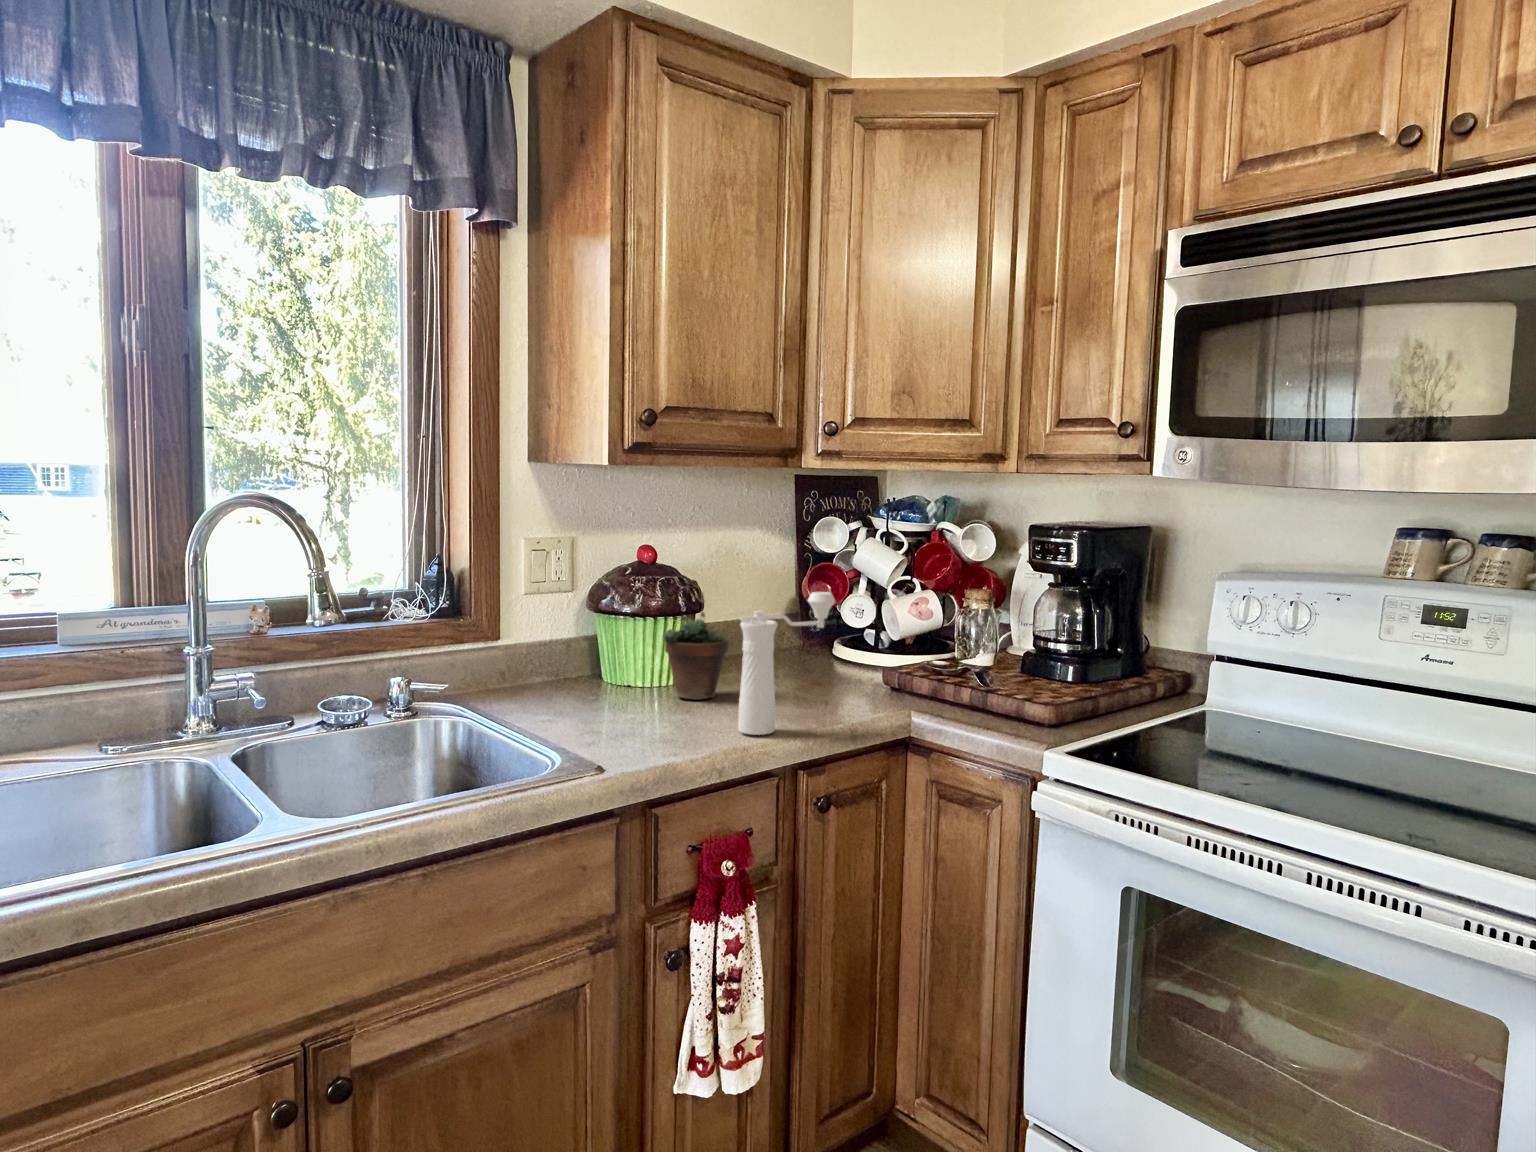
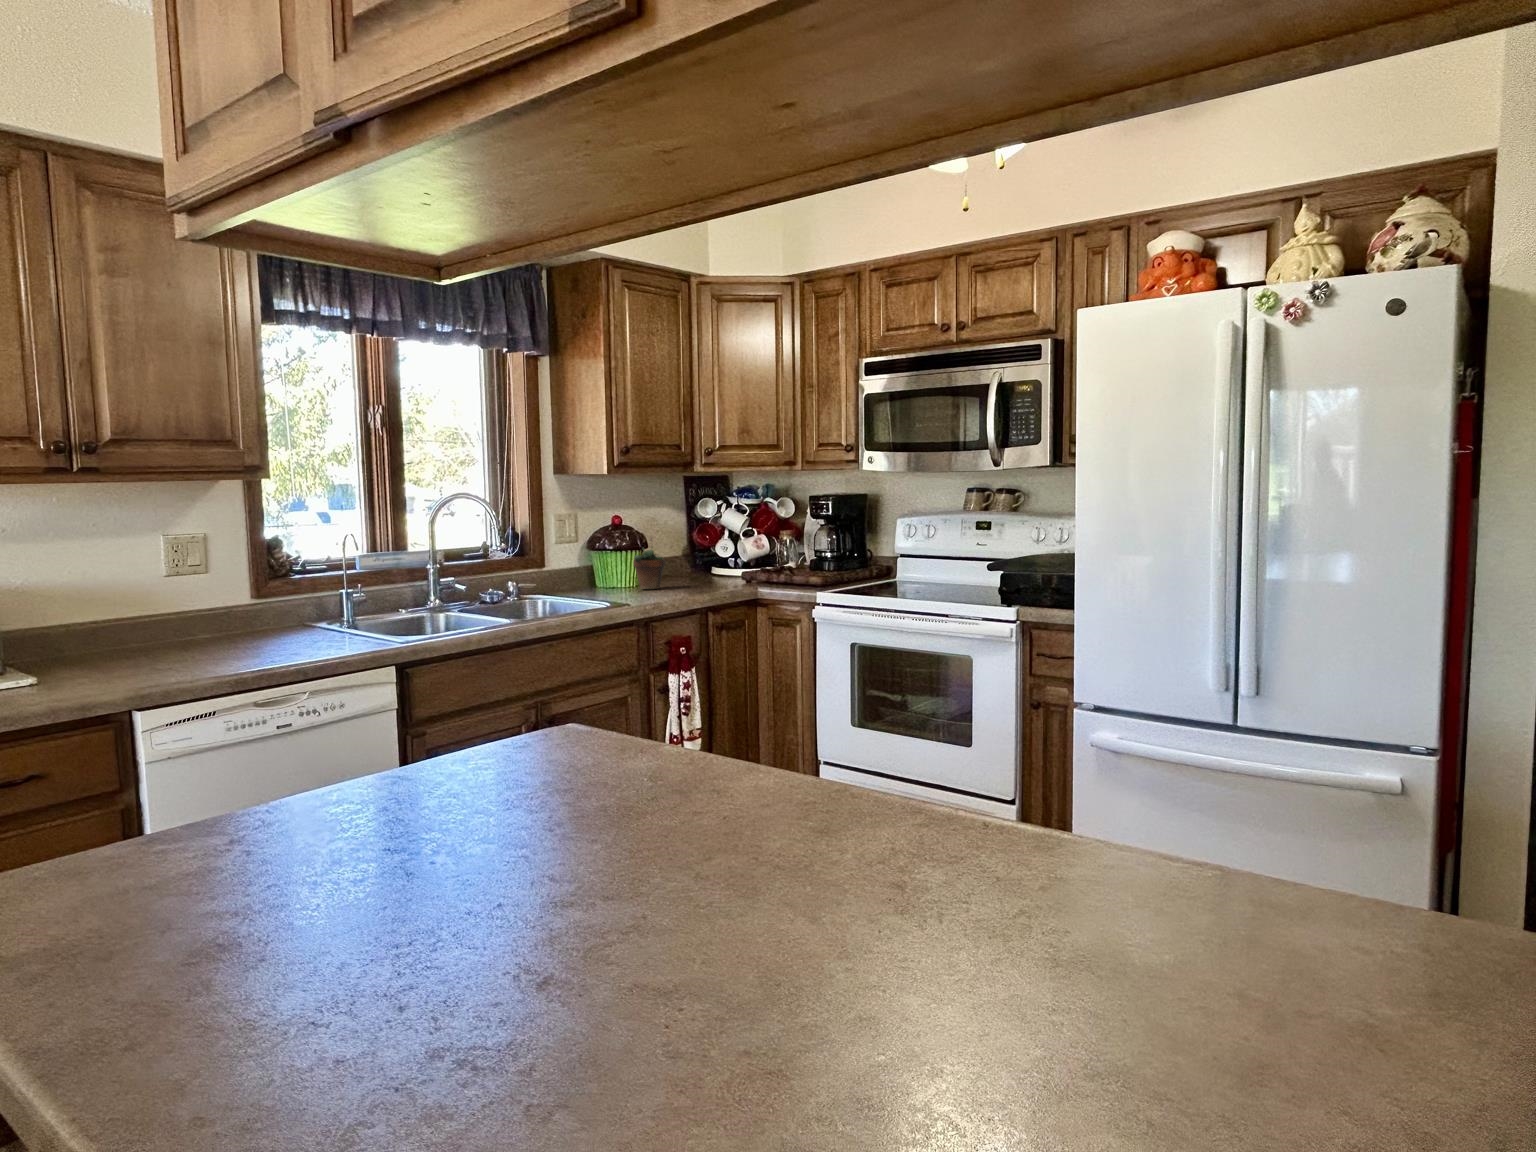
pepper mill: present [738,592,835,735] -> none [679,529,721,594]

